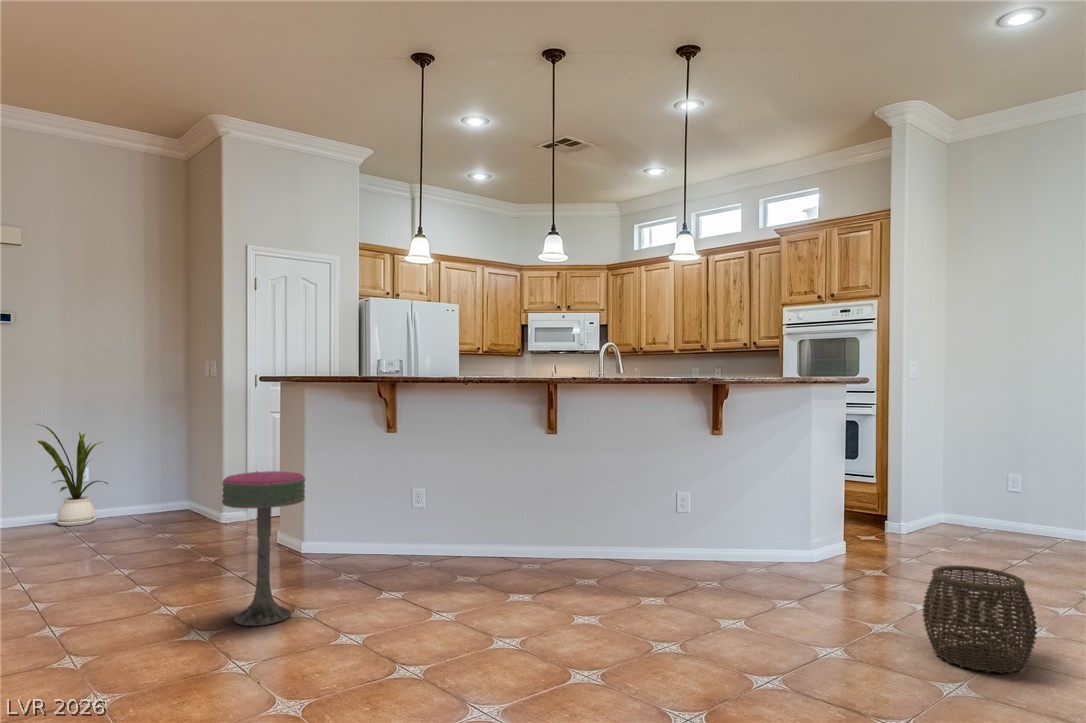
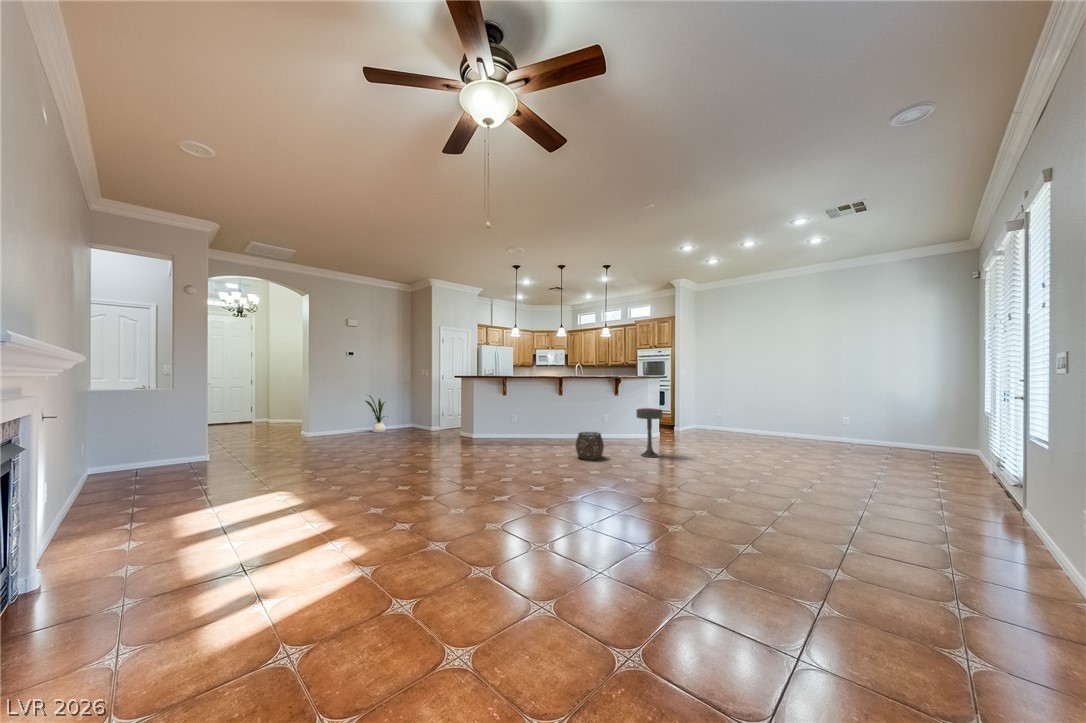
bar stool: present [222,471,305,626] -> present [637,408,662,457]
woven basket: present [922,565,1037,674] -> present [576,432,604,460]

